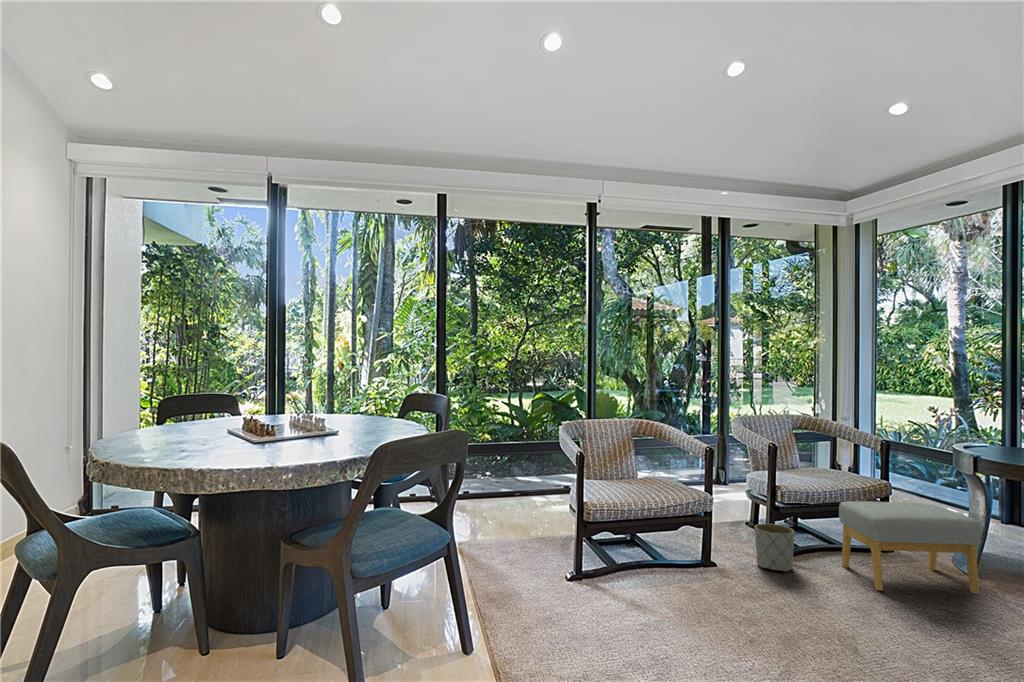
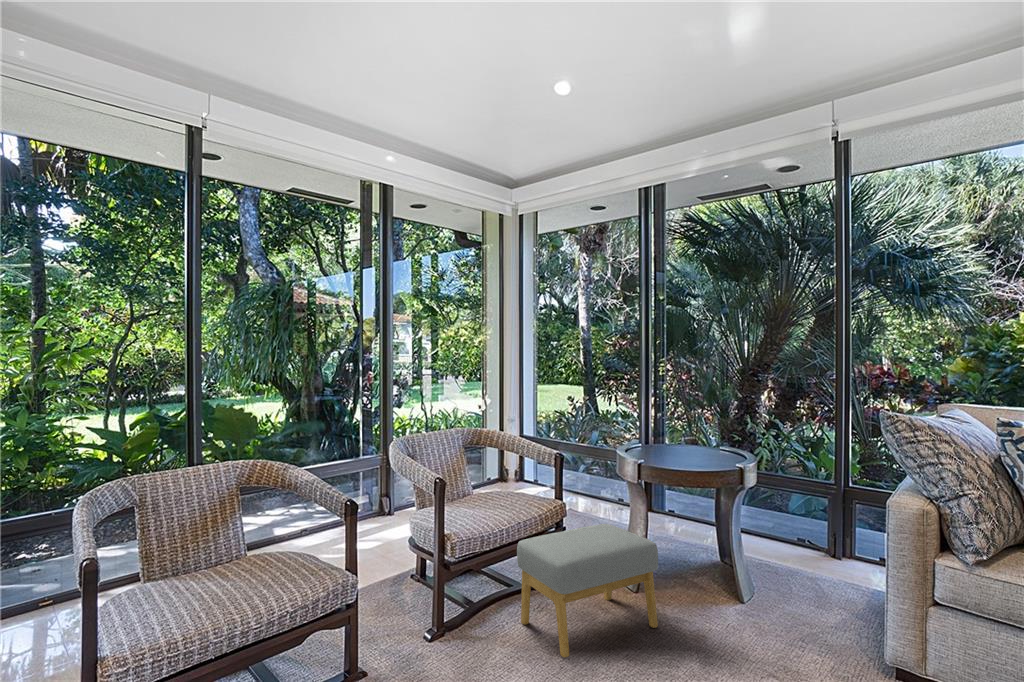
planter: present [755,524,794,572] -> none [417,588,467,661]

